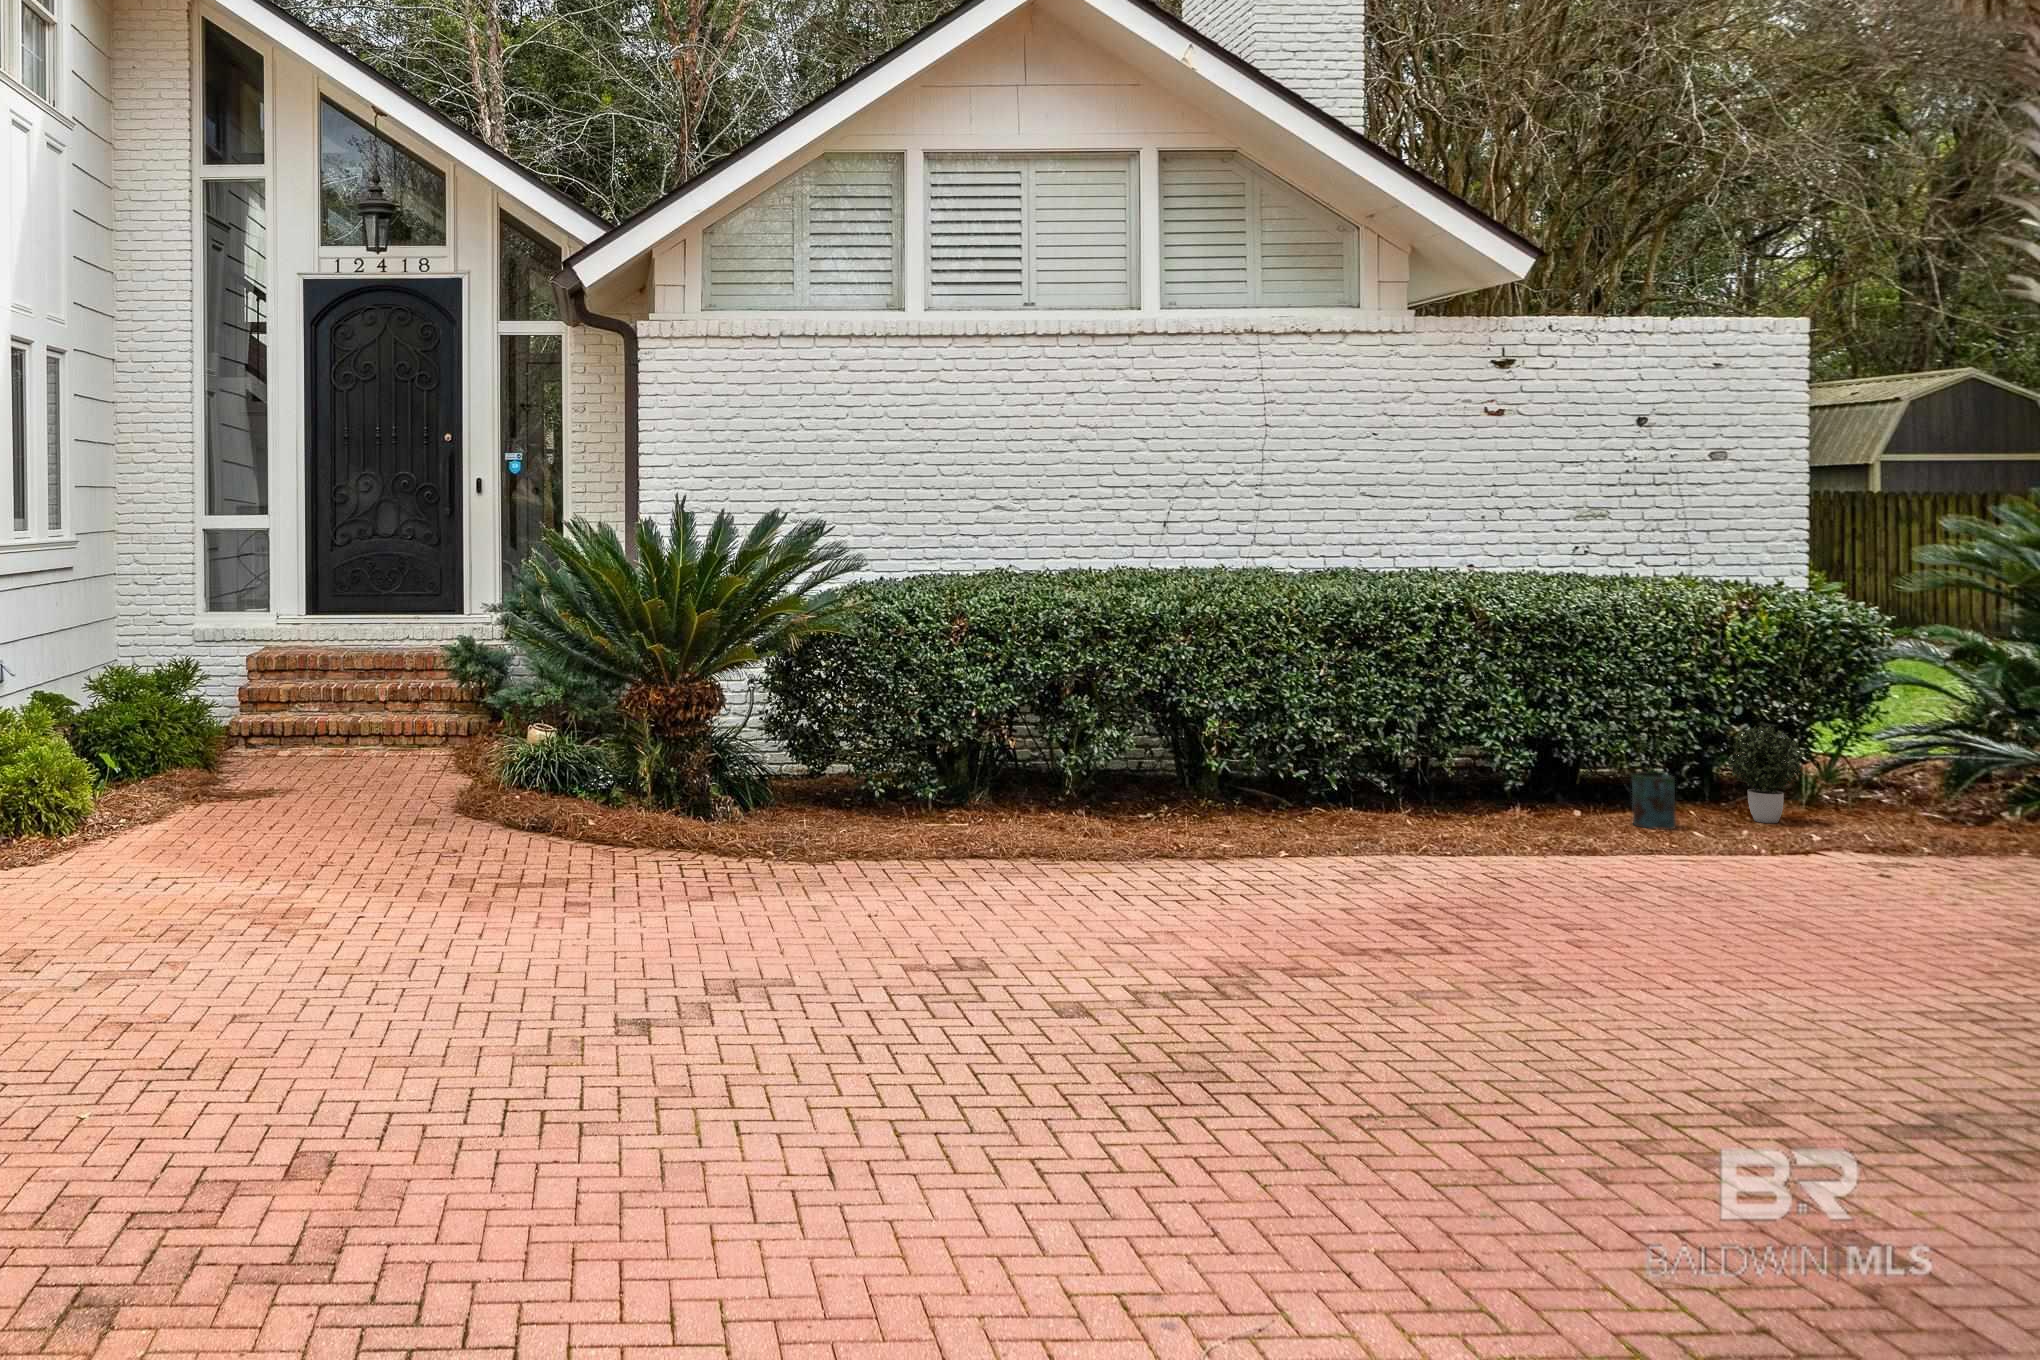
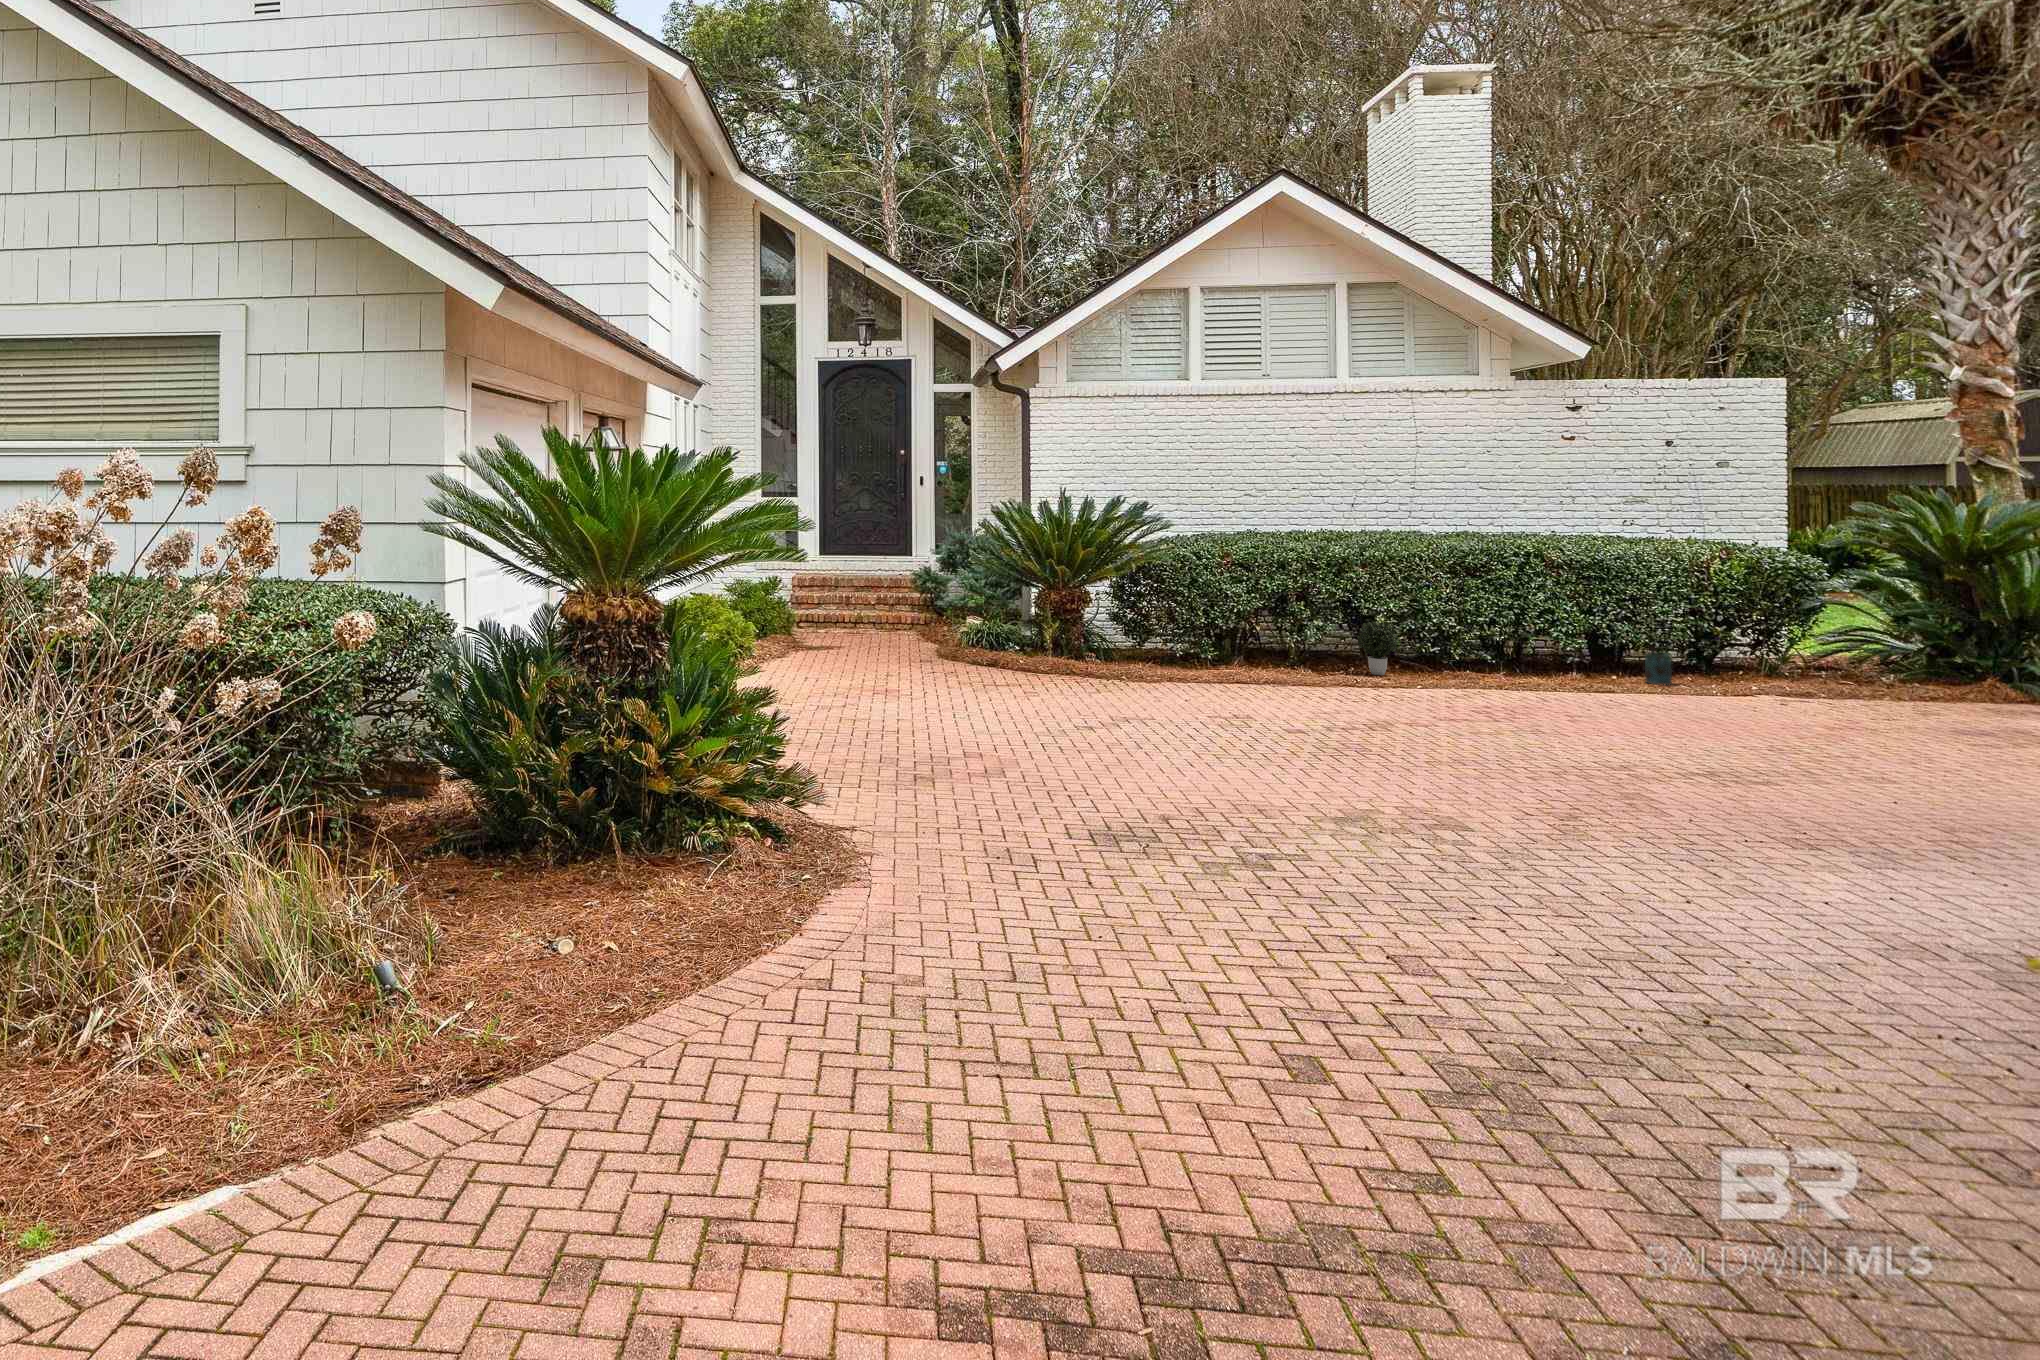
potted plant: present [1725,726,1804,823] -> present [1357,621,1399,675]

